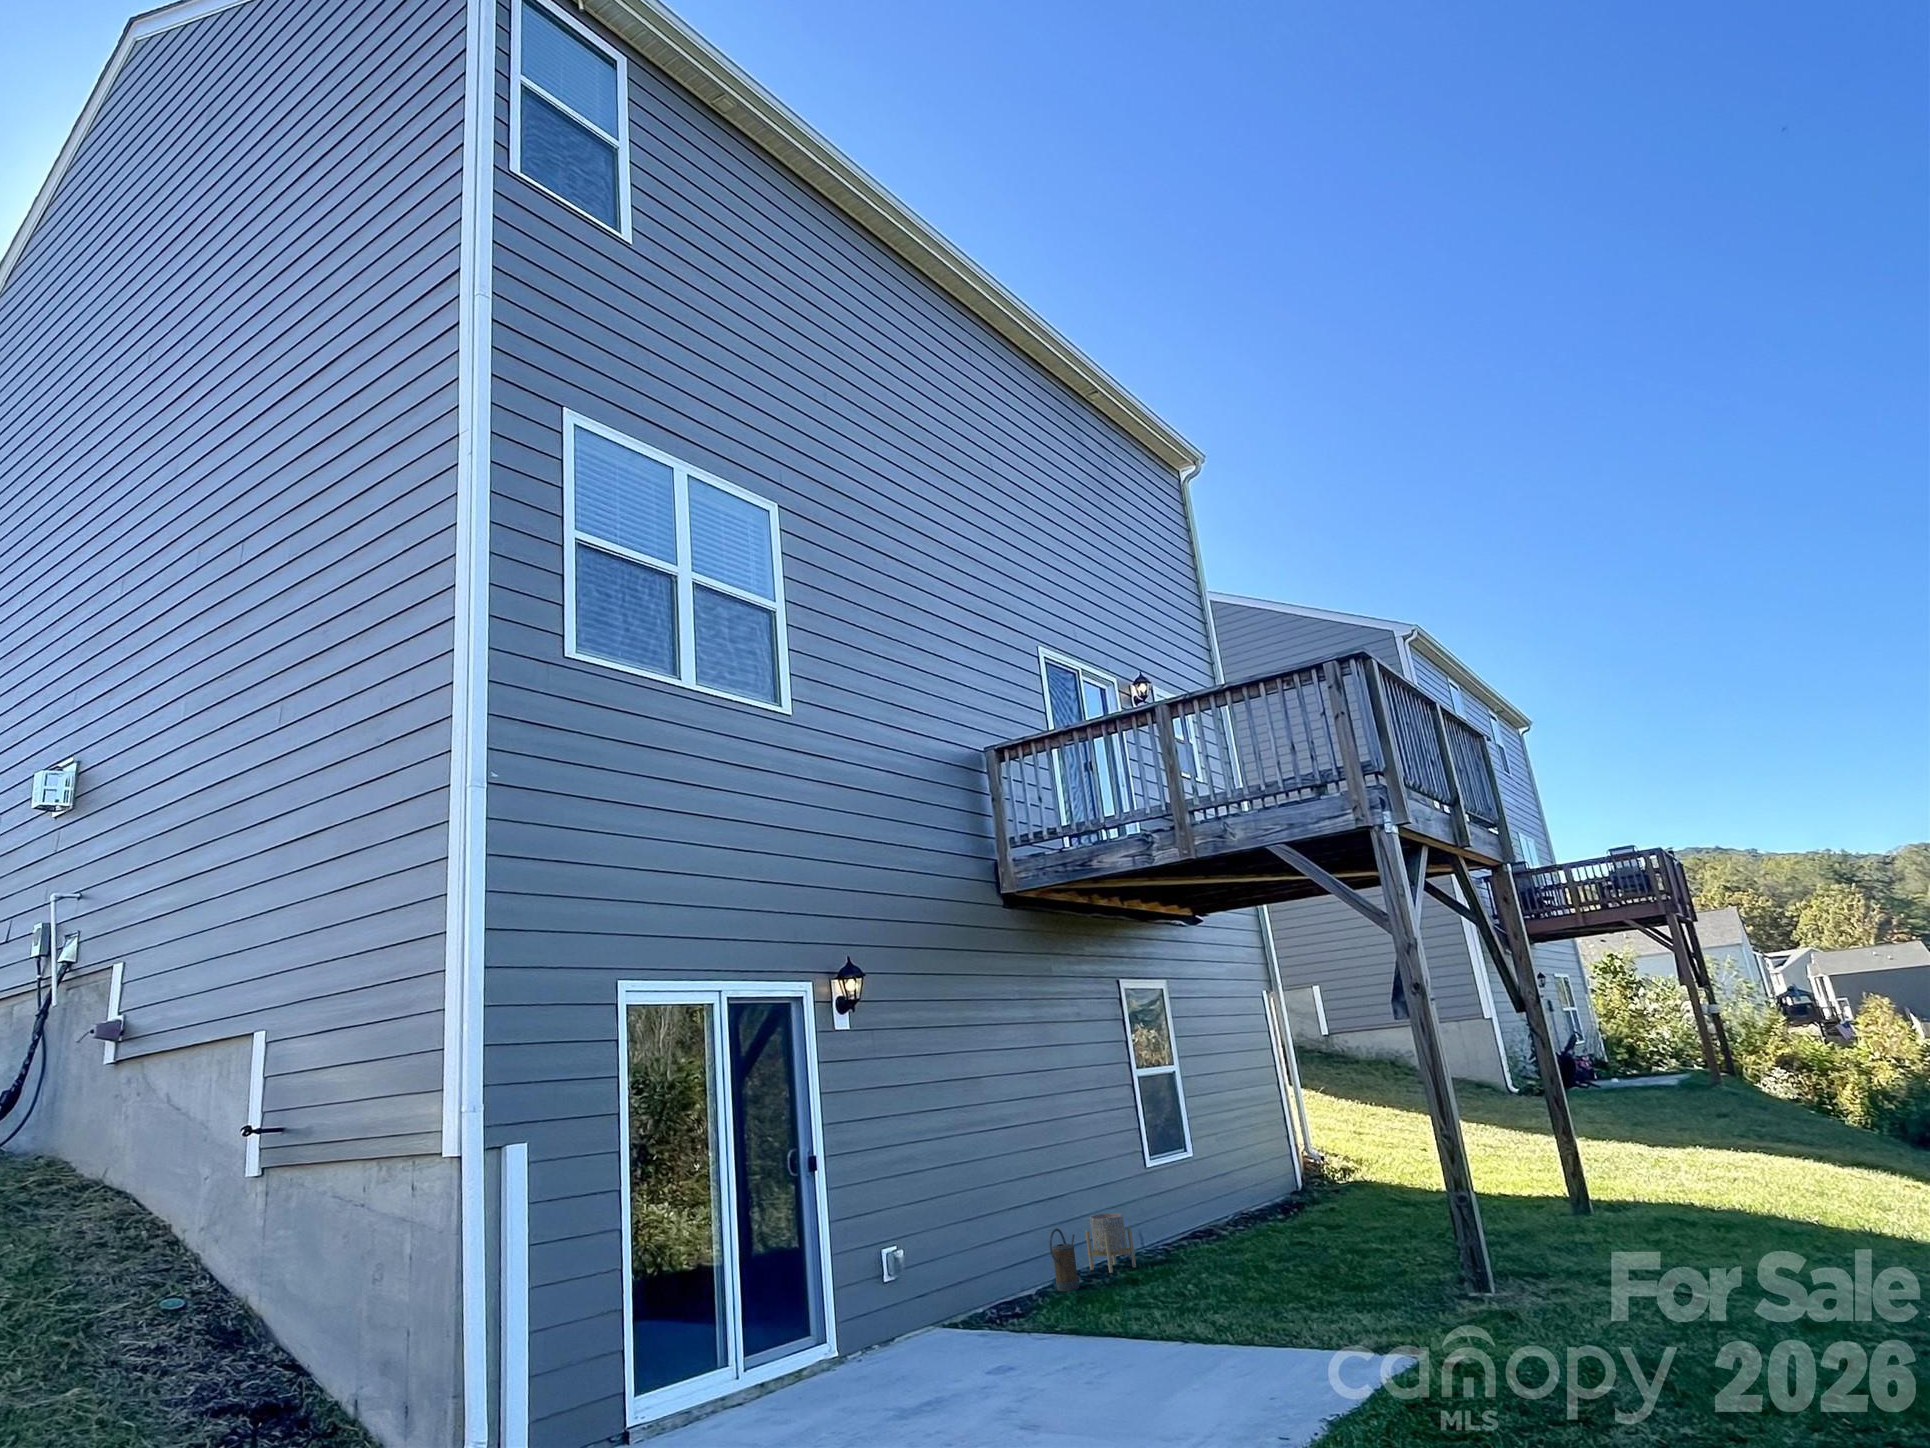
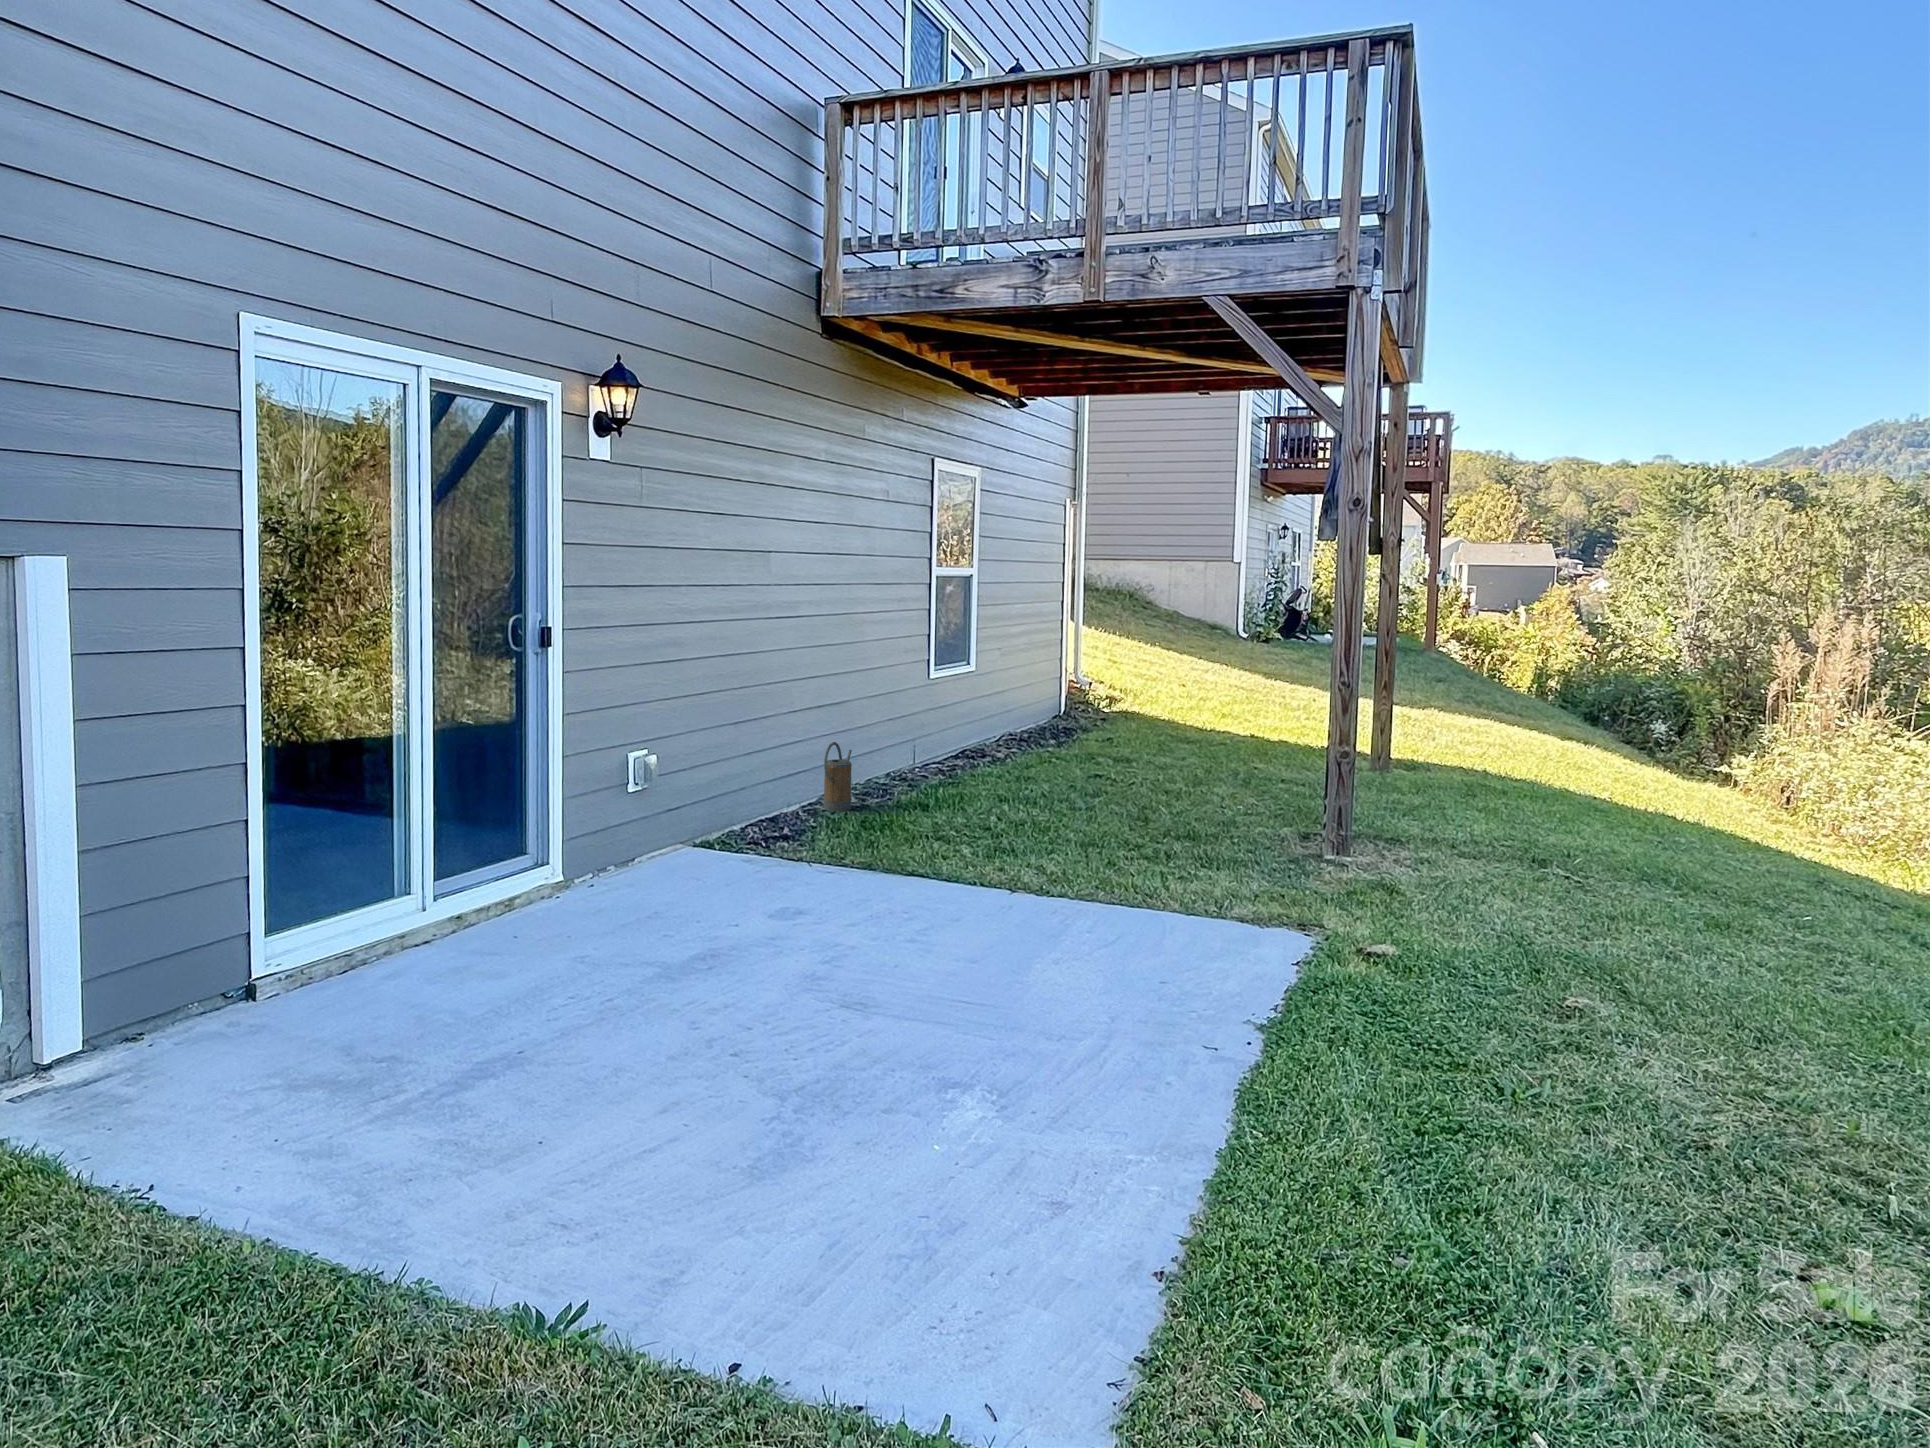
planter: present [1085,1213,1136,1273] -> none [856,728,912,793]

